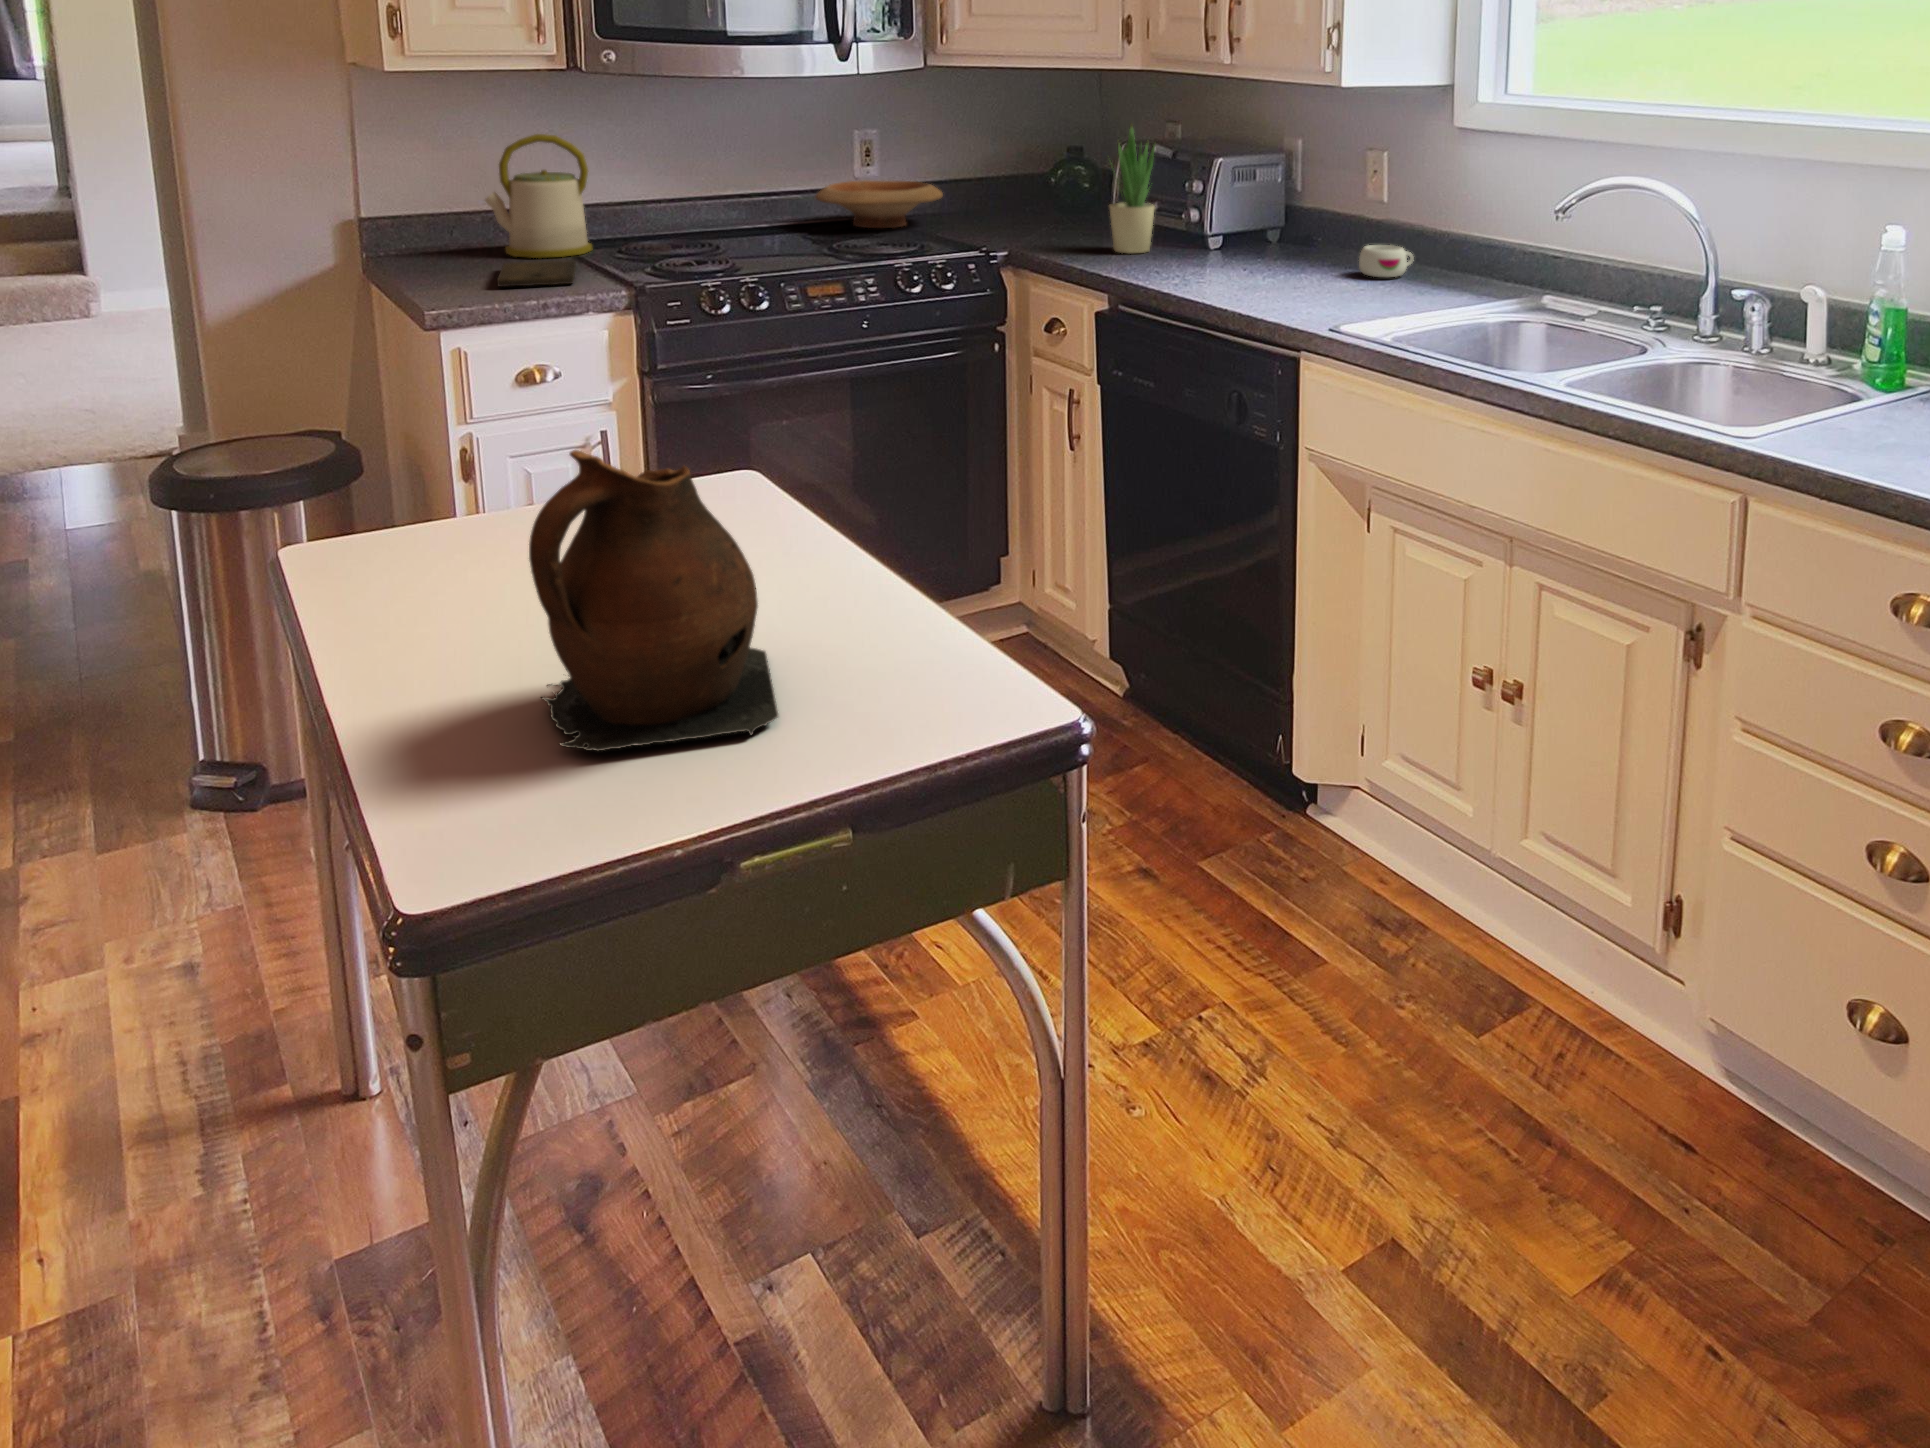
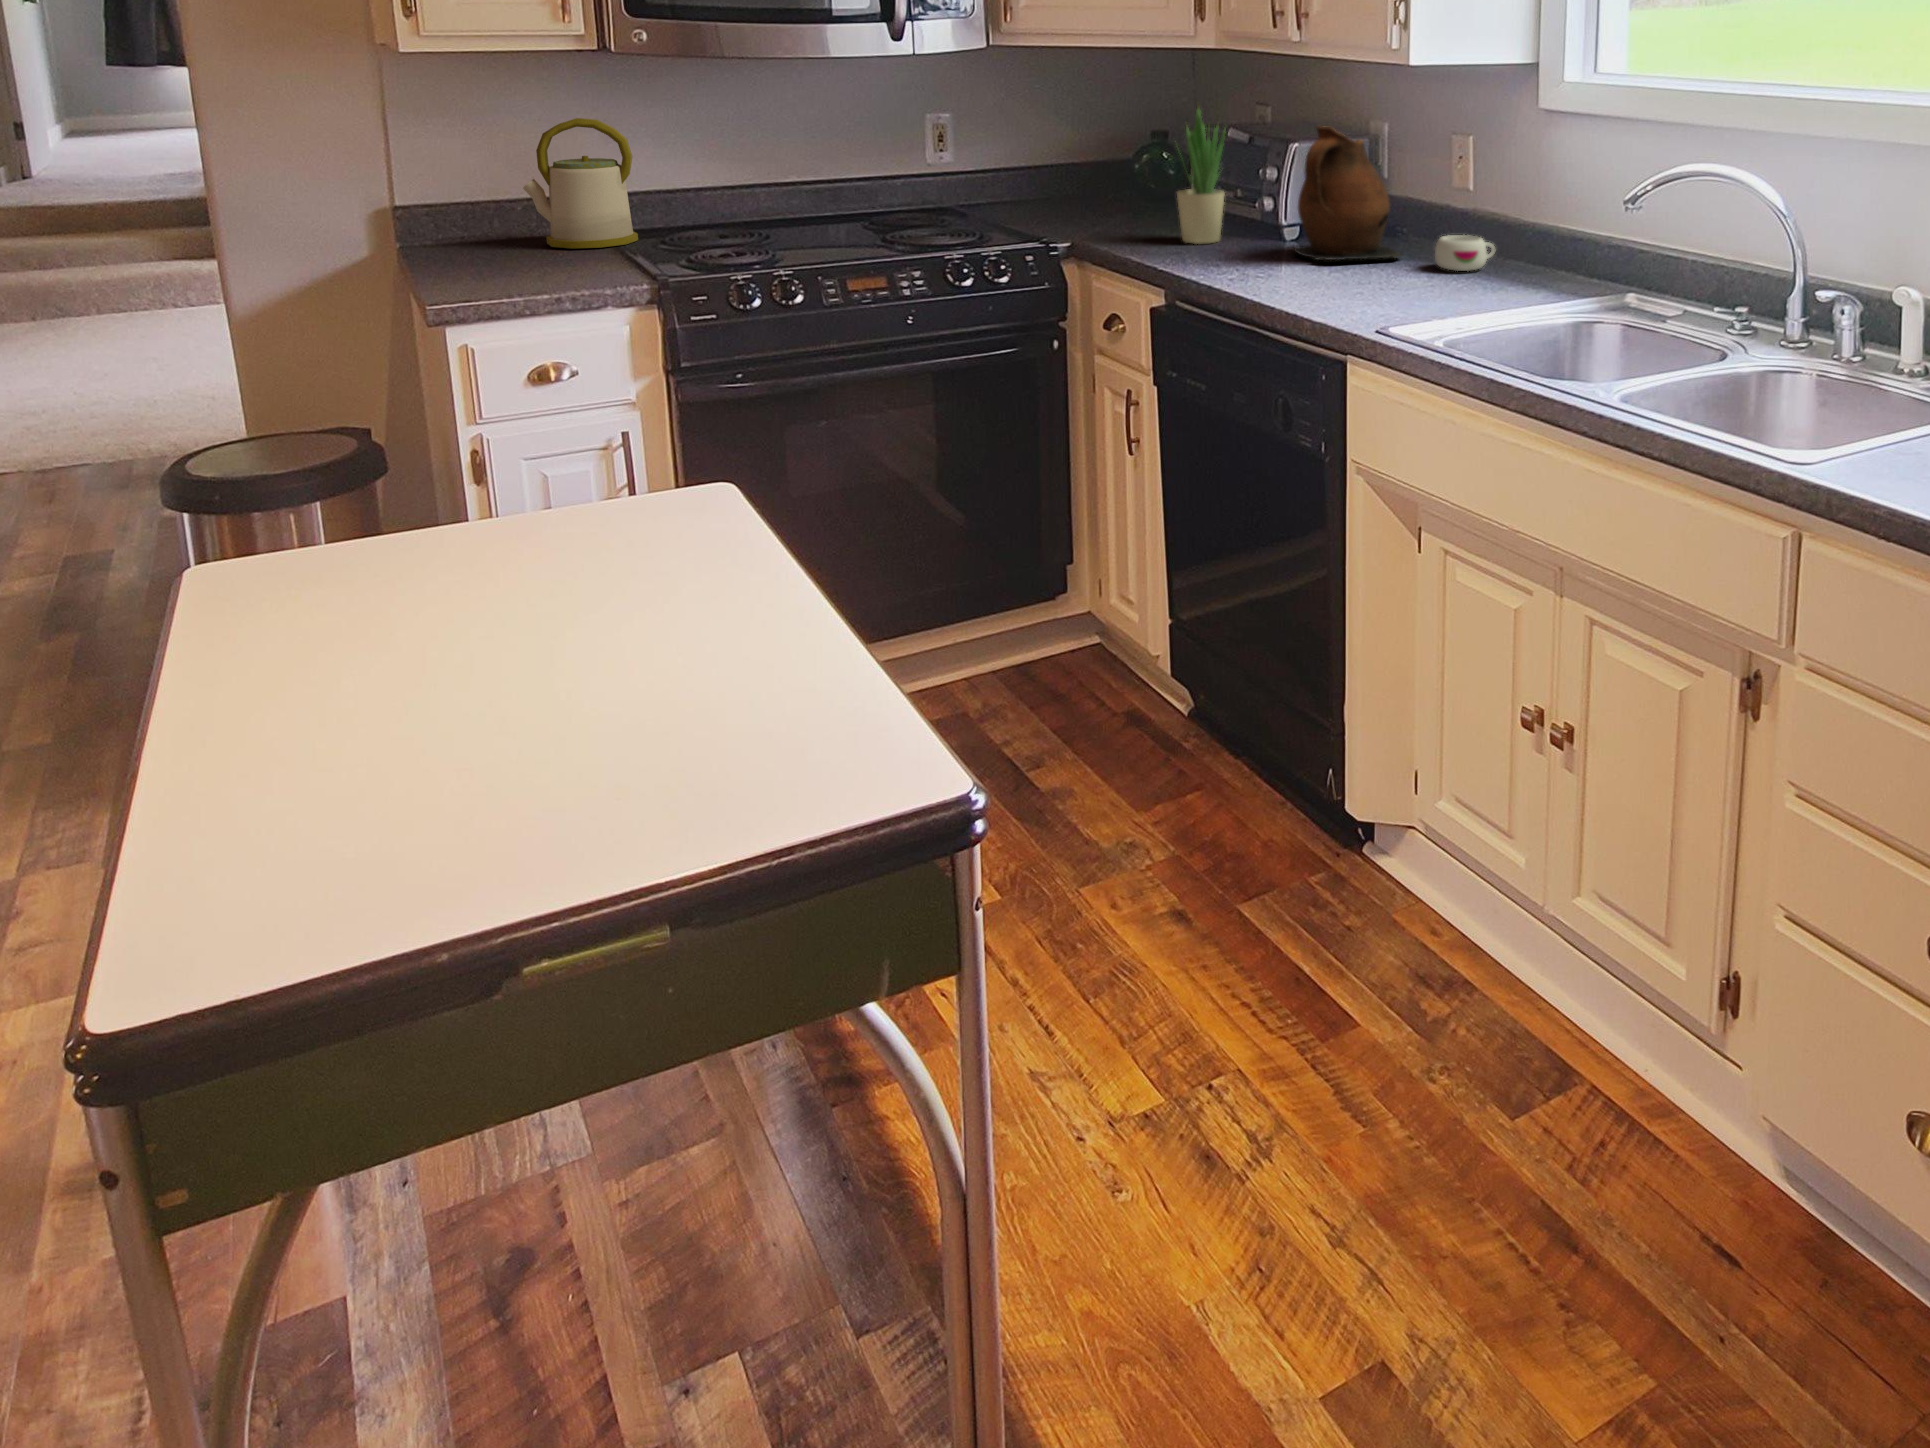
wooden bowl: present [815,180,943,228] -> none [879,166,1015,216]
cutting board: present [497,260,576,287] -> none [516,251,611,280]
ceramic pitcher: present [529,450,778,751] -> present [1293,126,1401,260]

